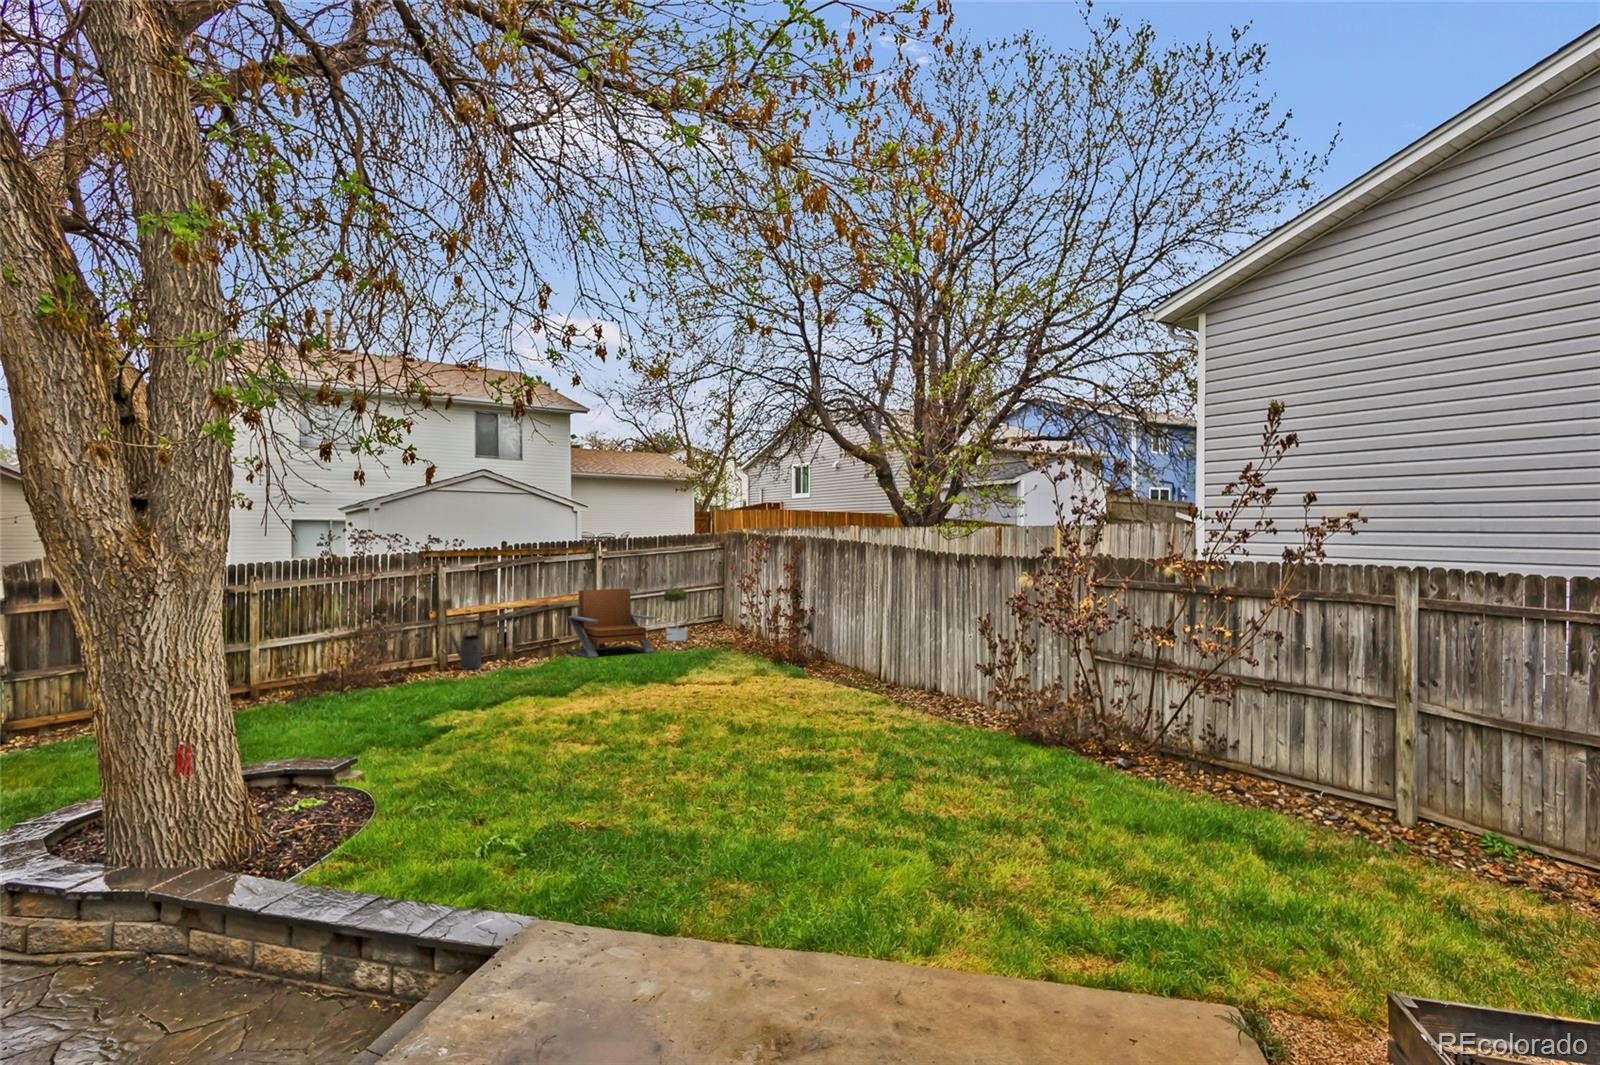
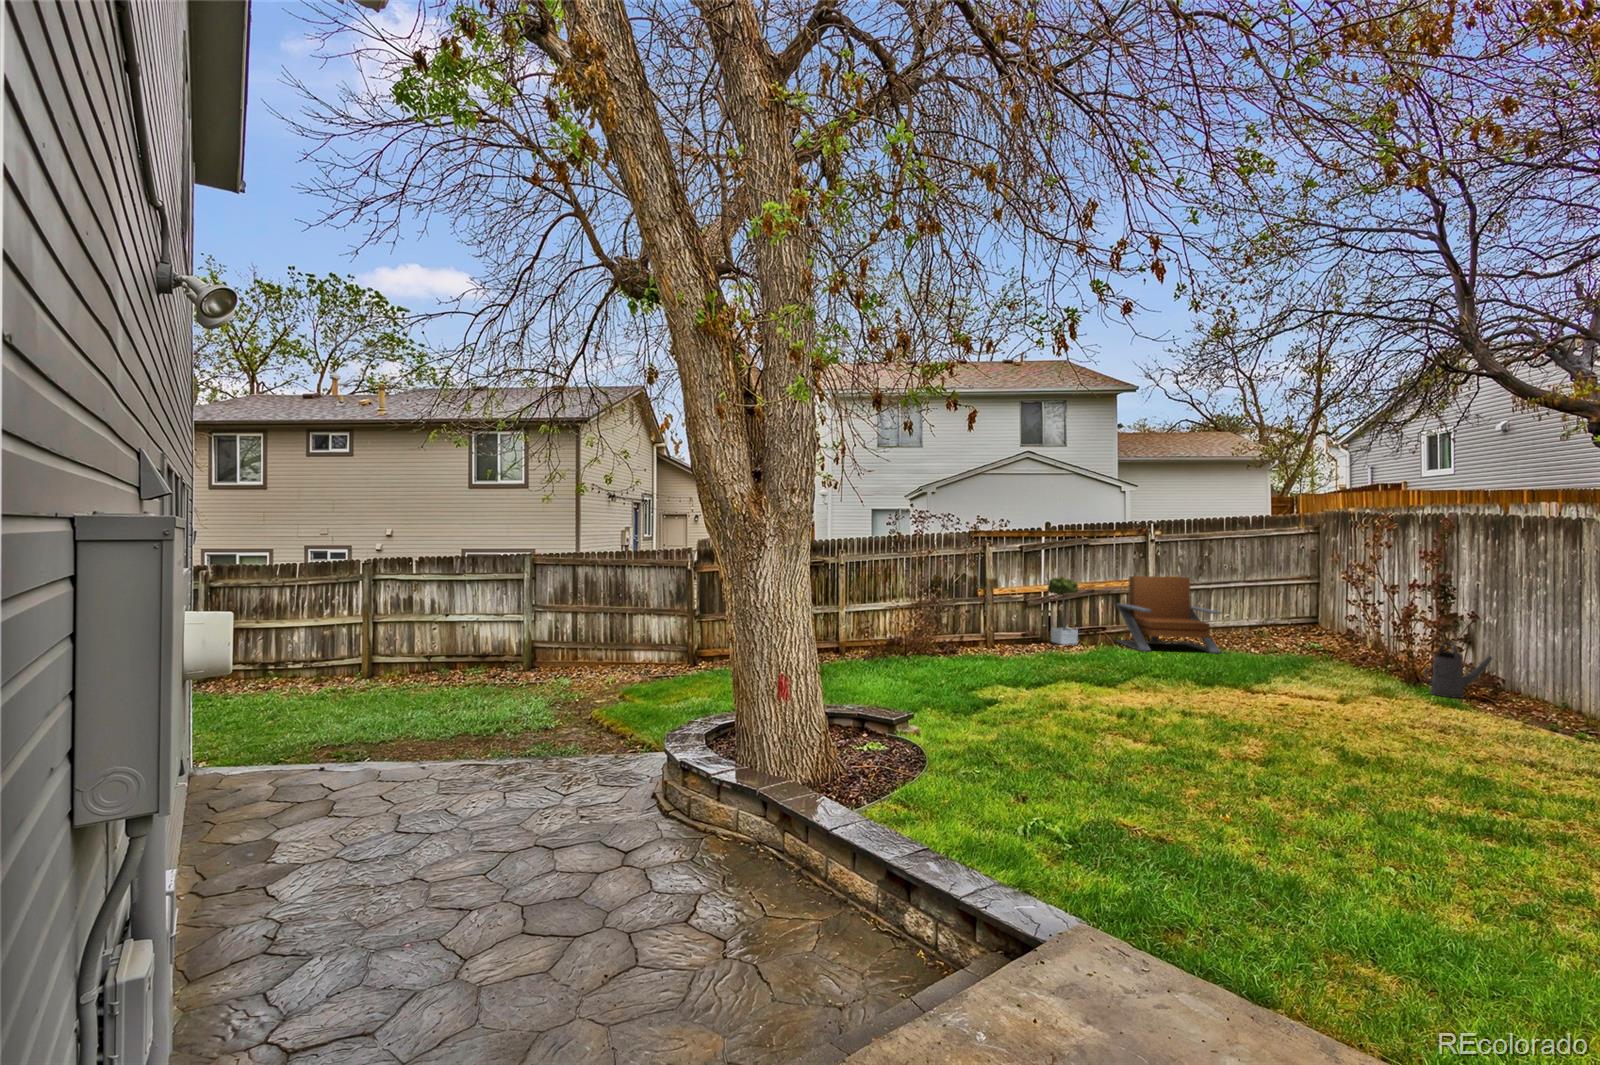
potted tree: present [663,588,687,641] -> present [1048,577,1078,645]
watering can: present [450,628,482,670] -> present [1424,642,1492,698]

